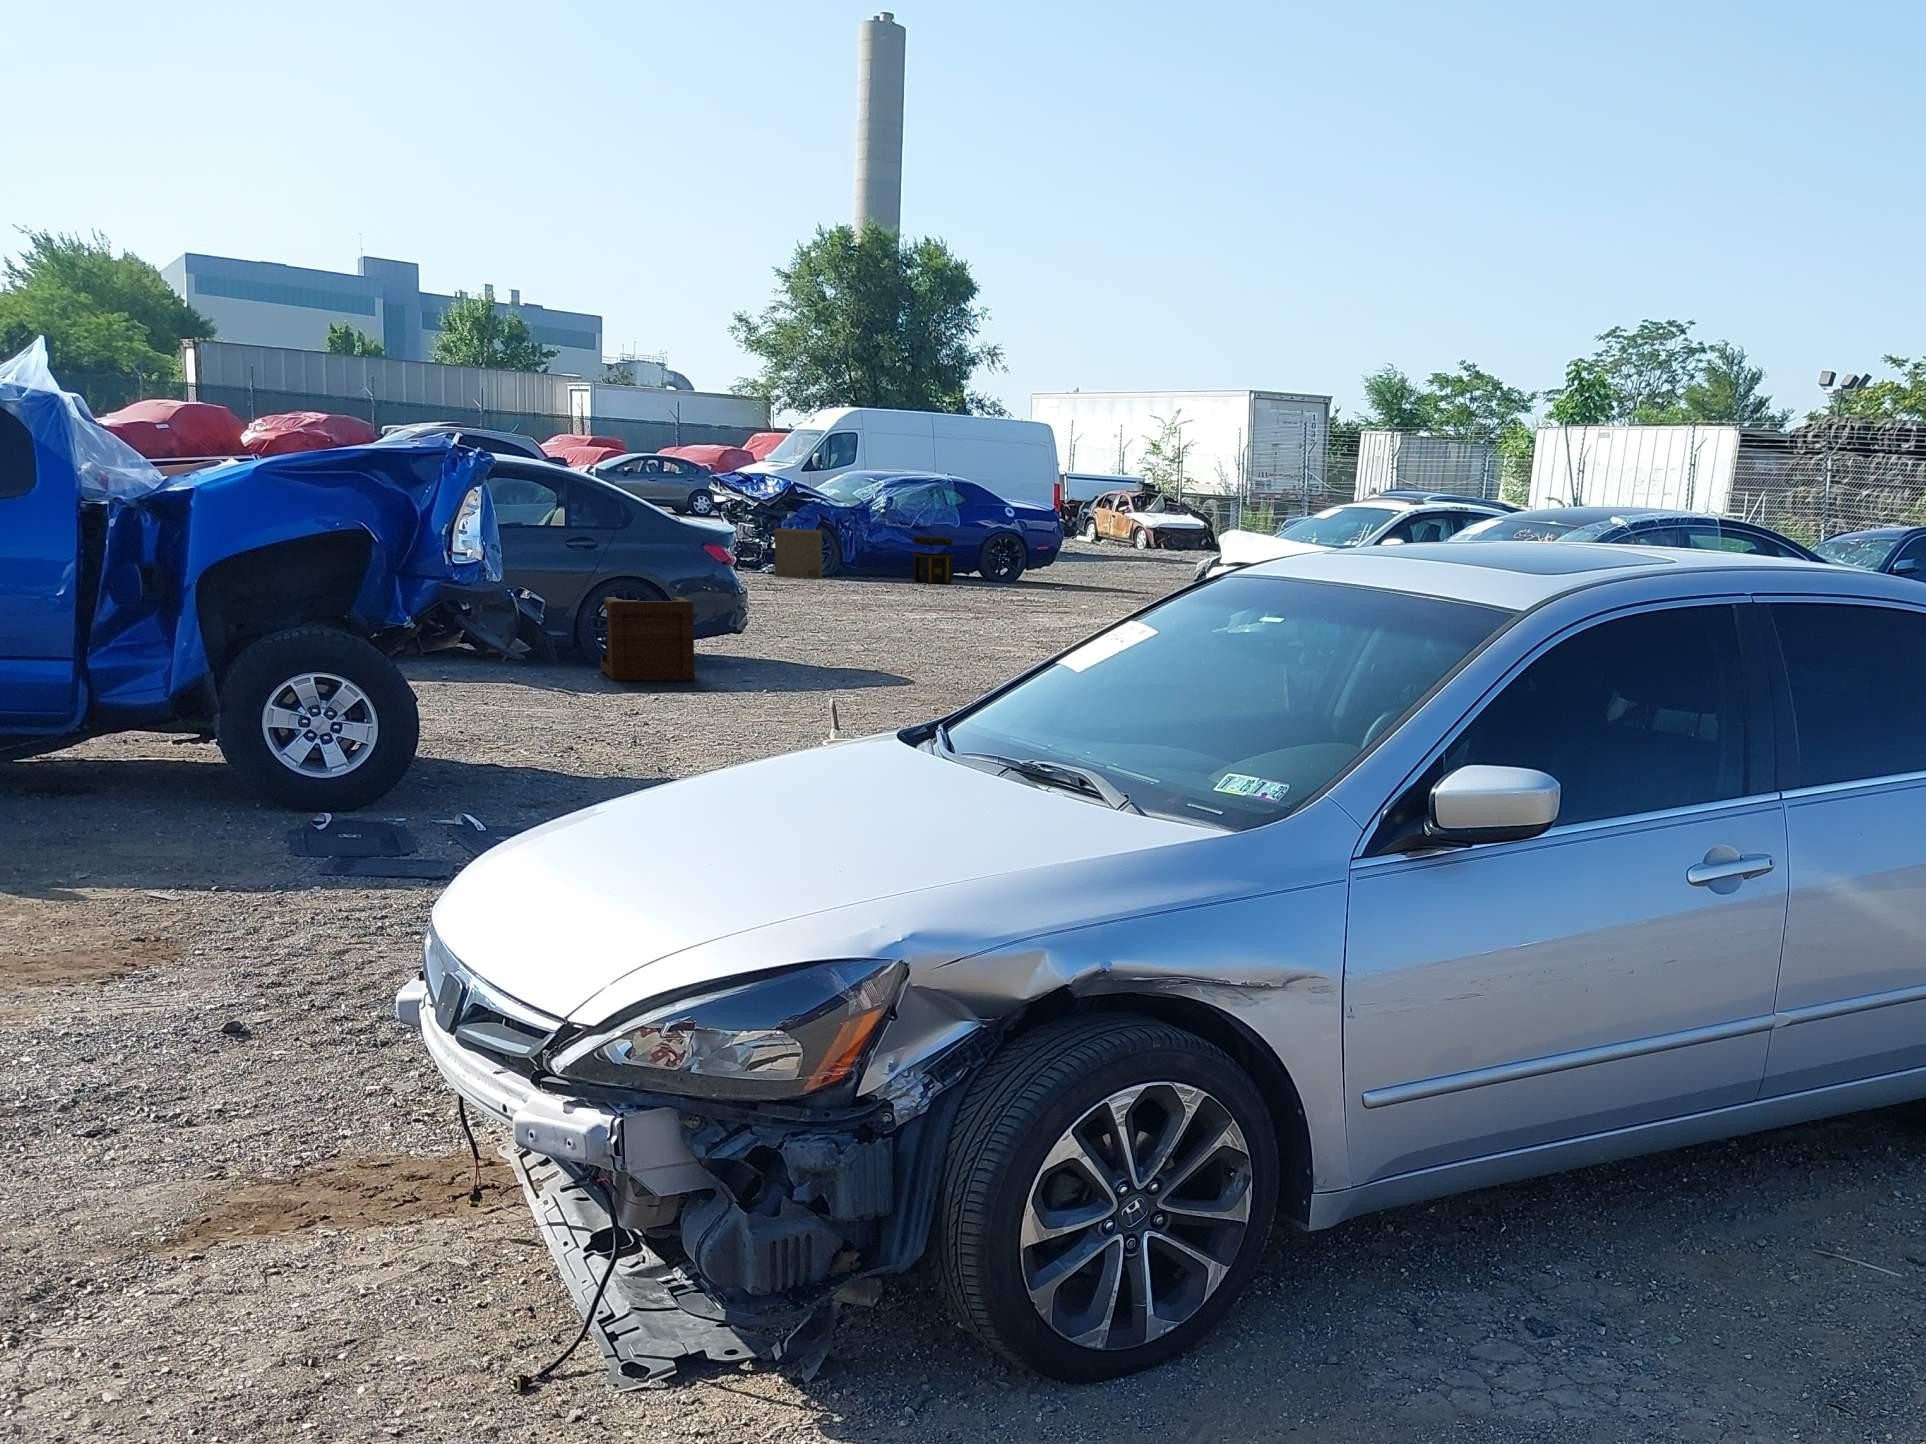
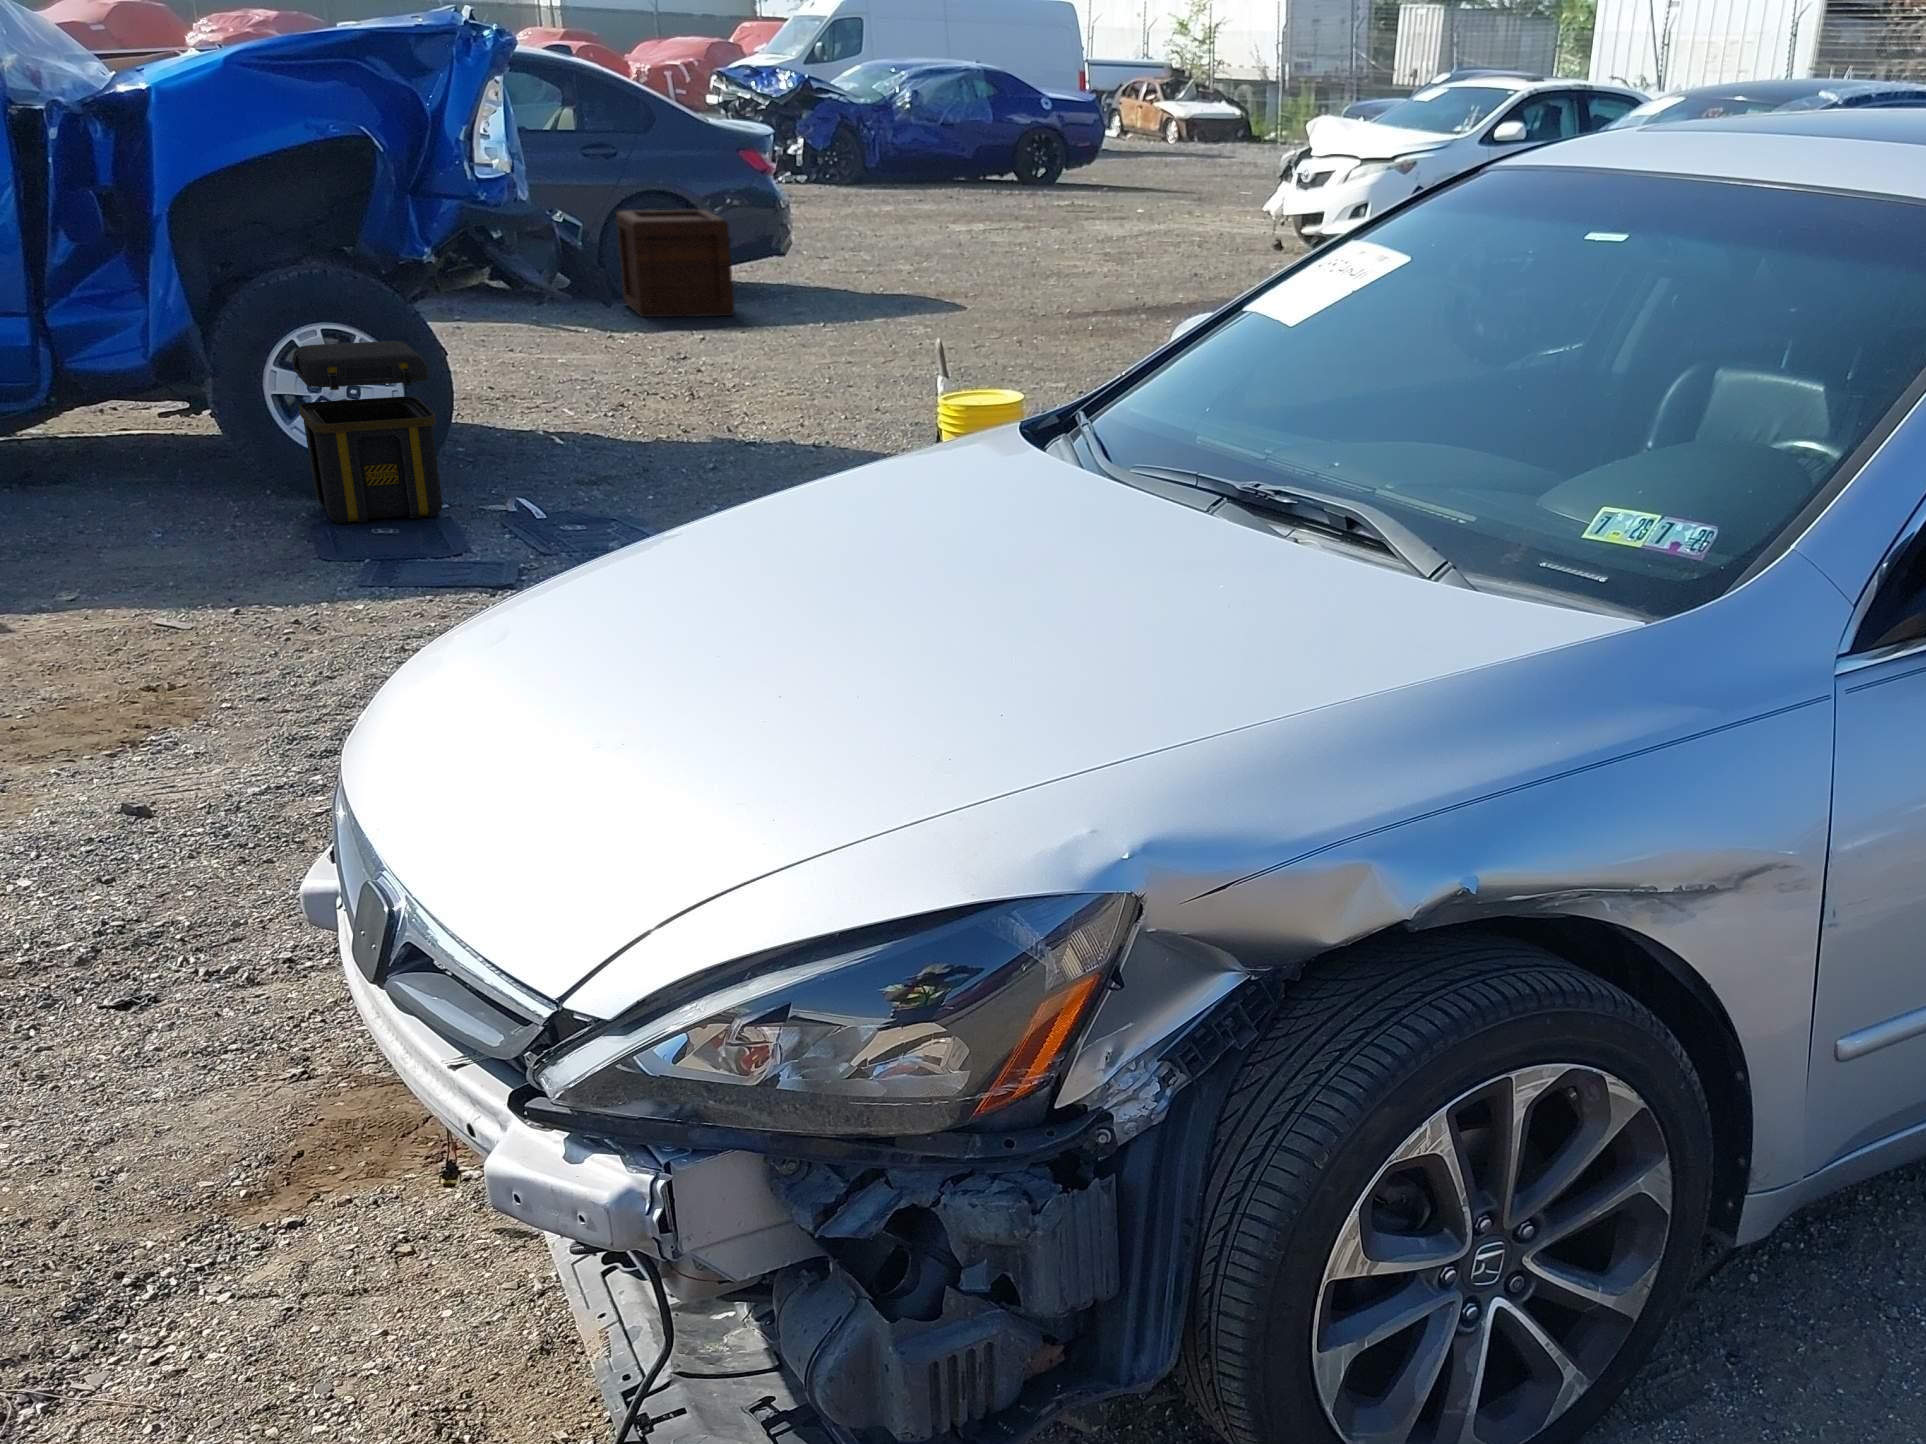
cardboard box: present [774,528,822,579] -> none [785,128,840,187]
toolbox: present [913,536,953,584] -> present [292,341,443,524]

